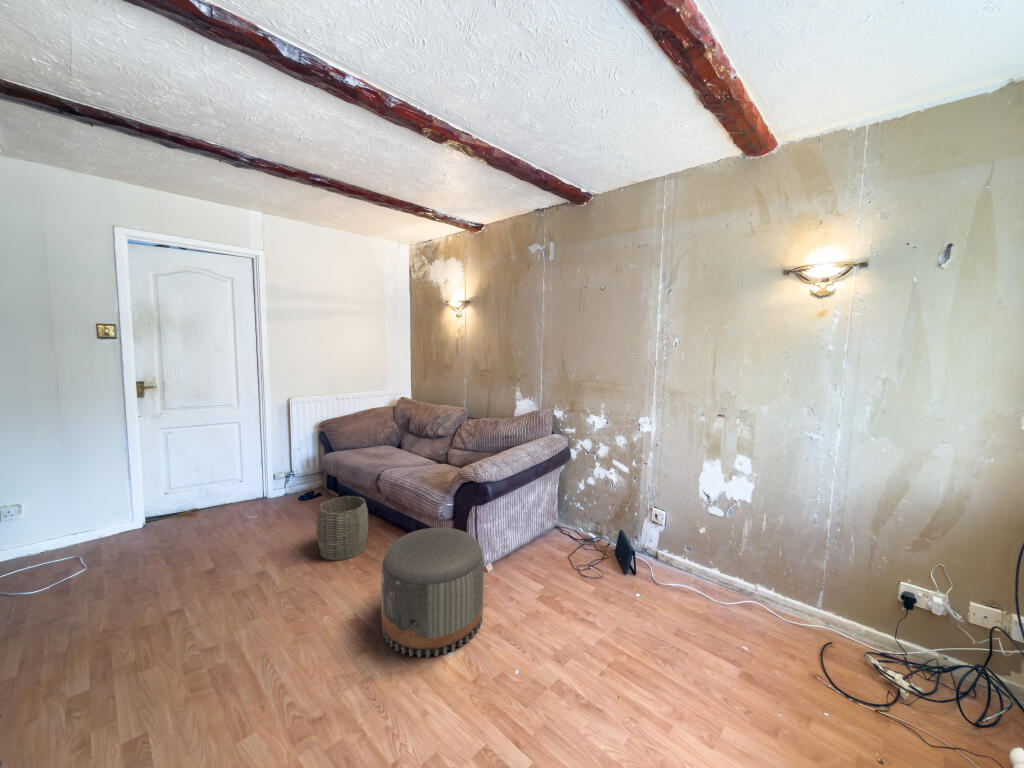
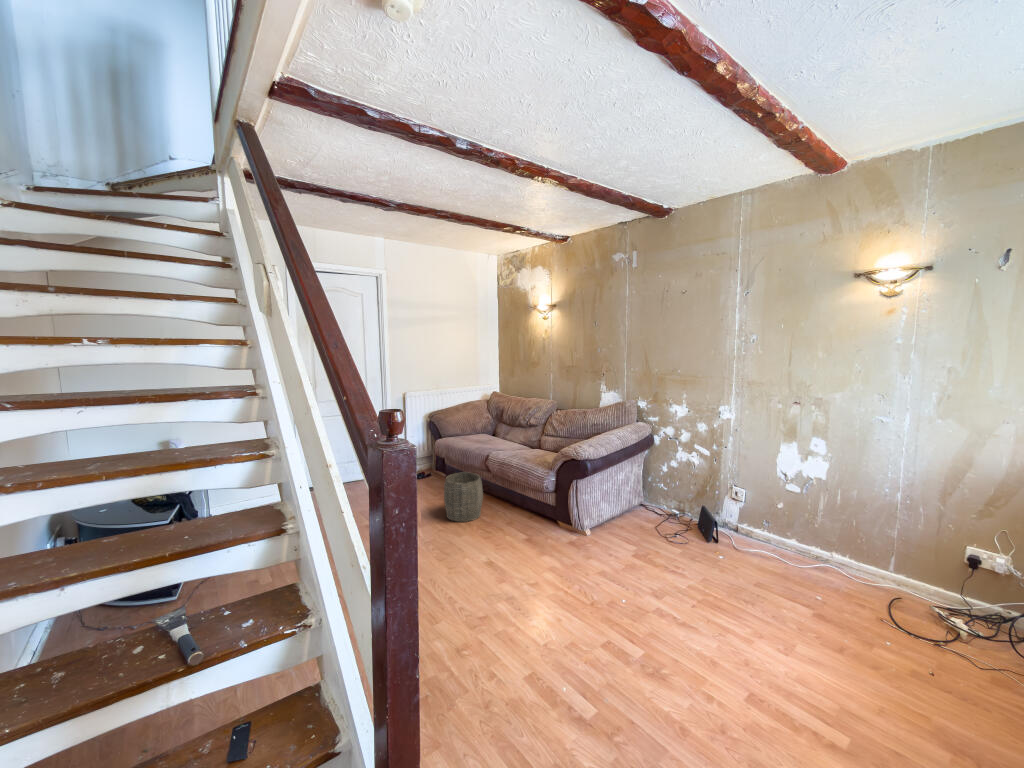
pouf: present [381,528,483,657] -> none [511,494,589,584]

